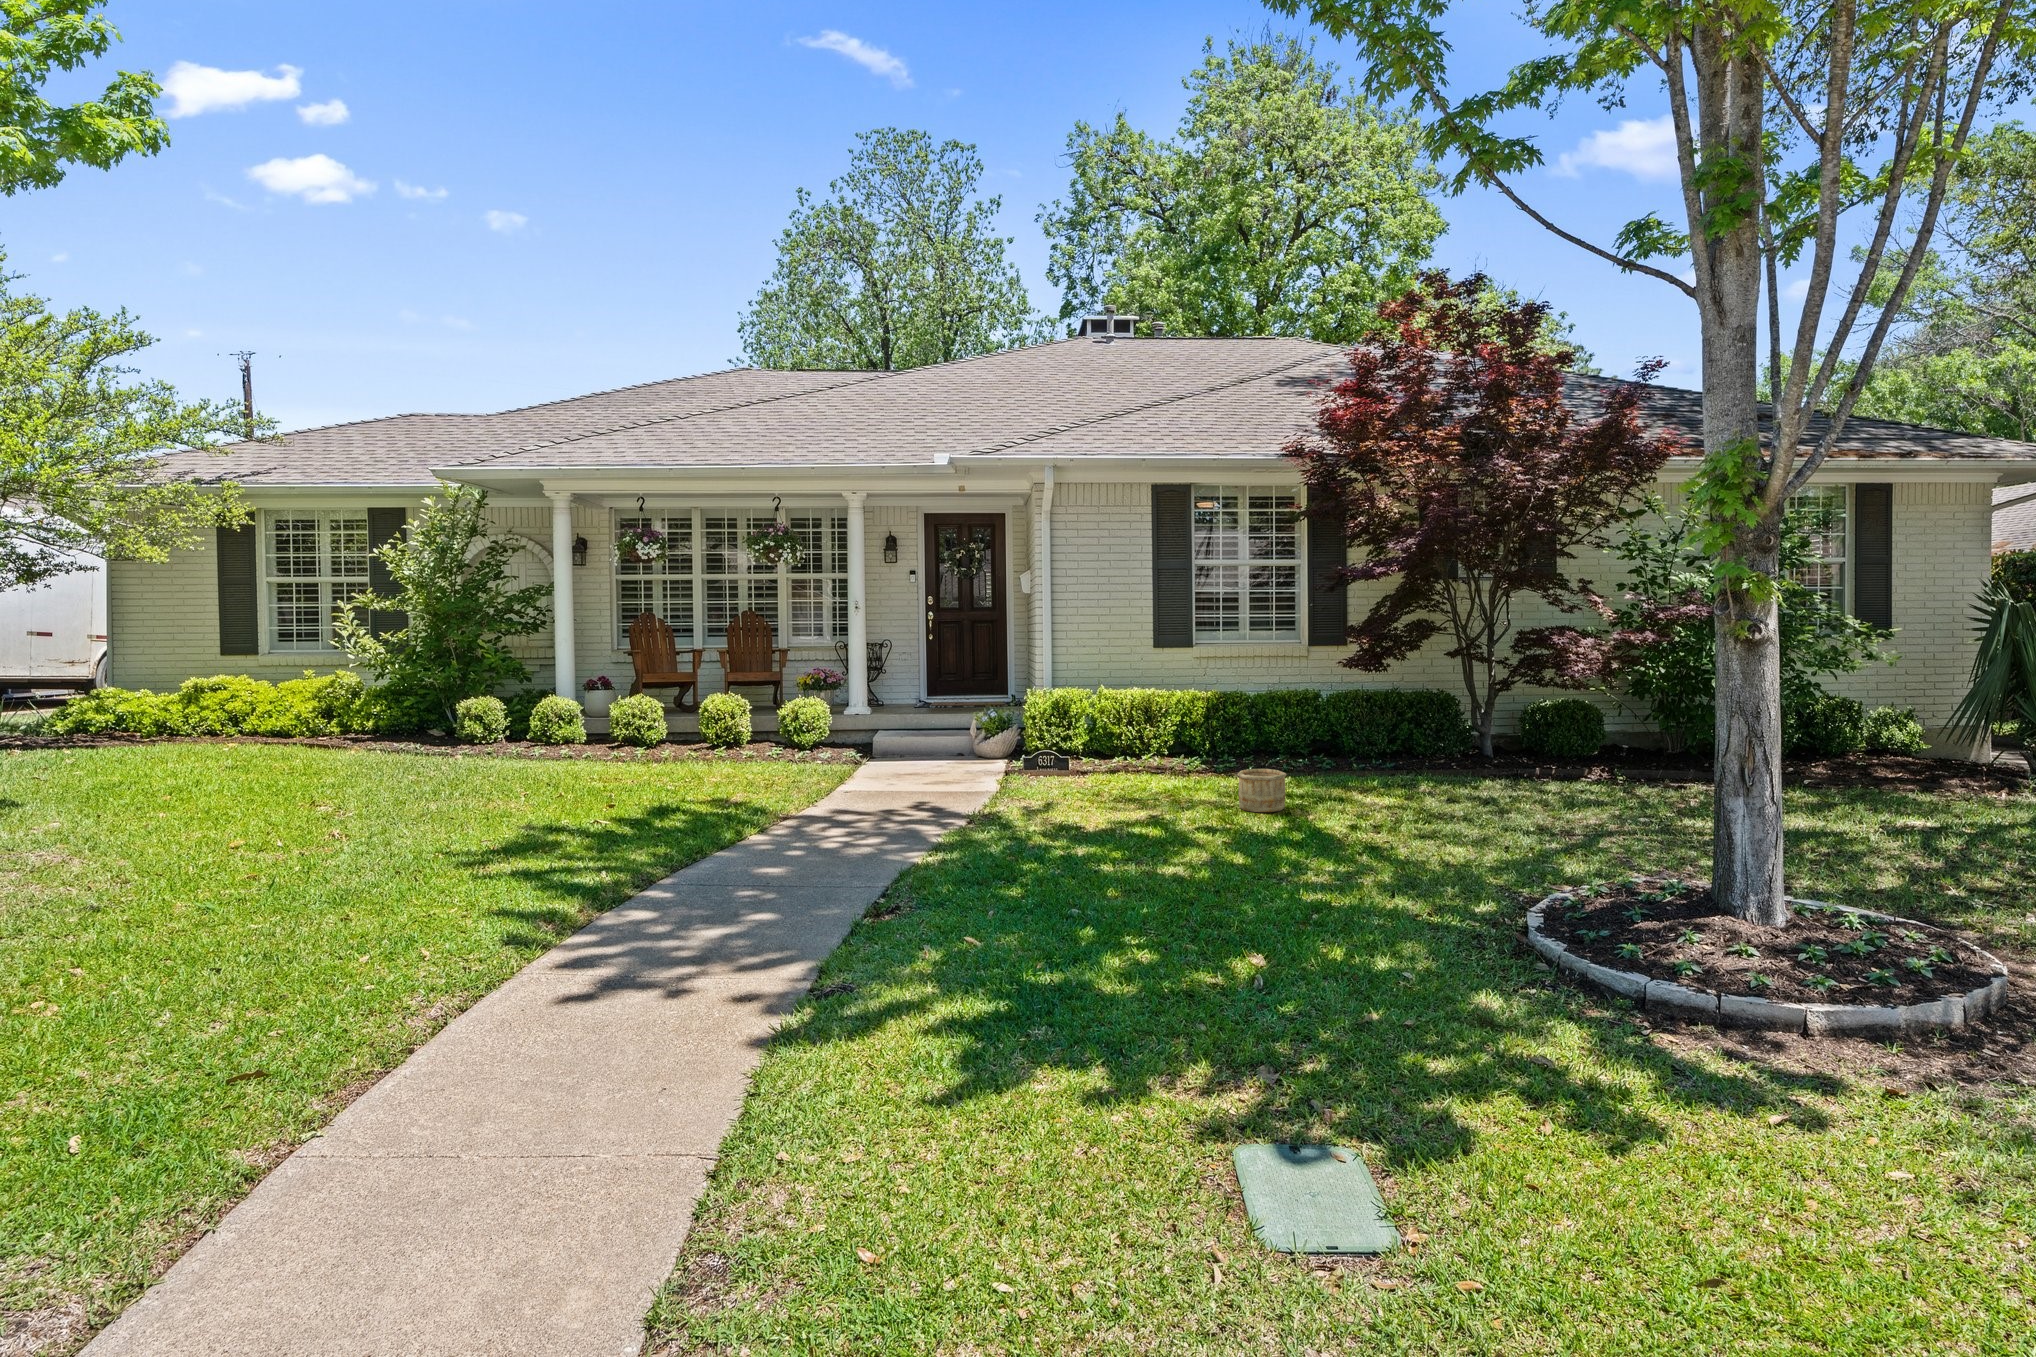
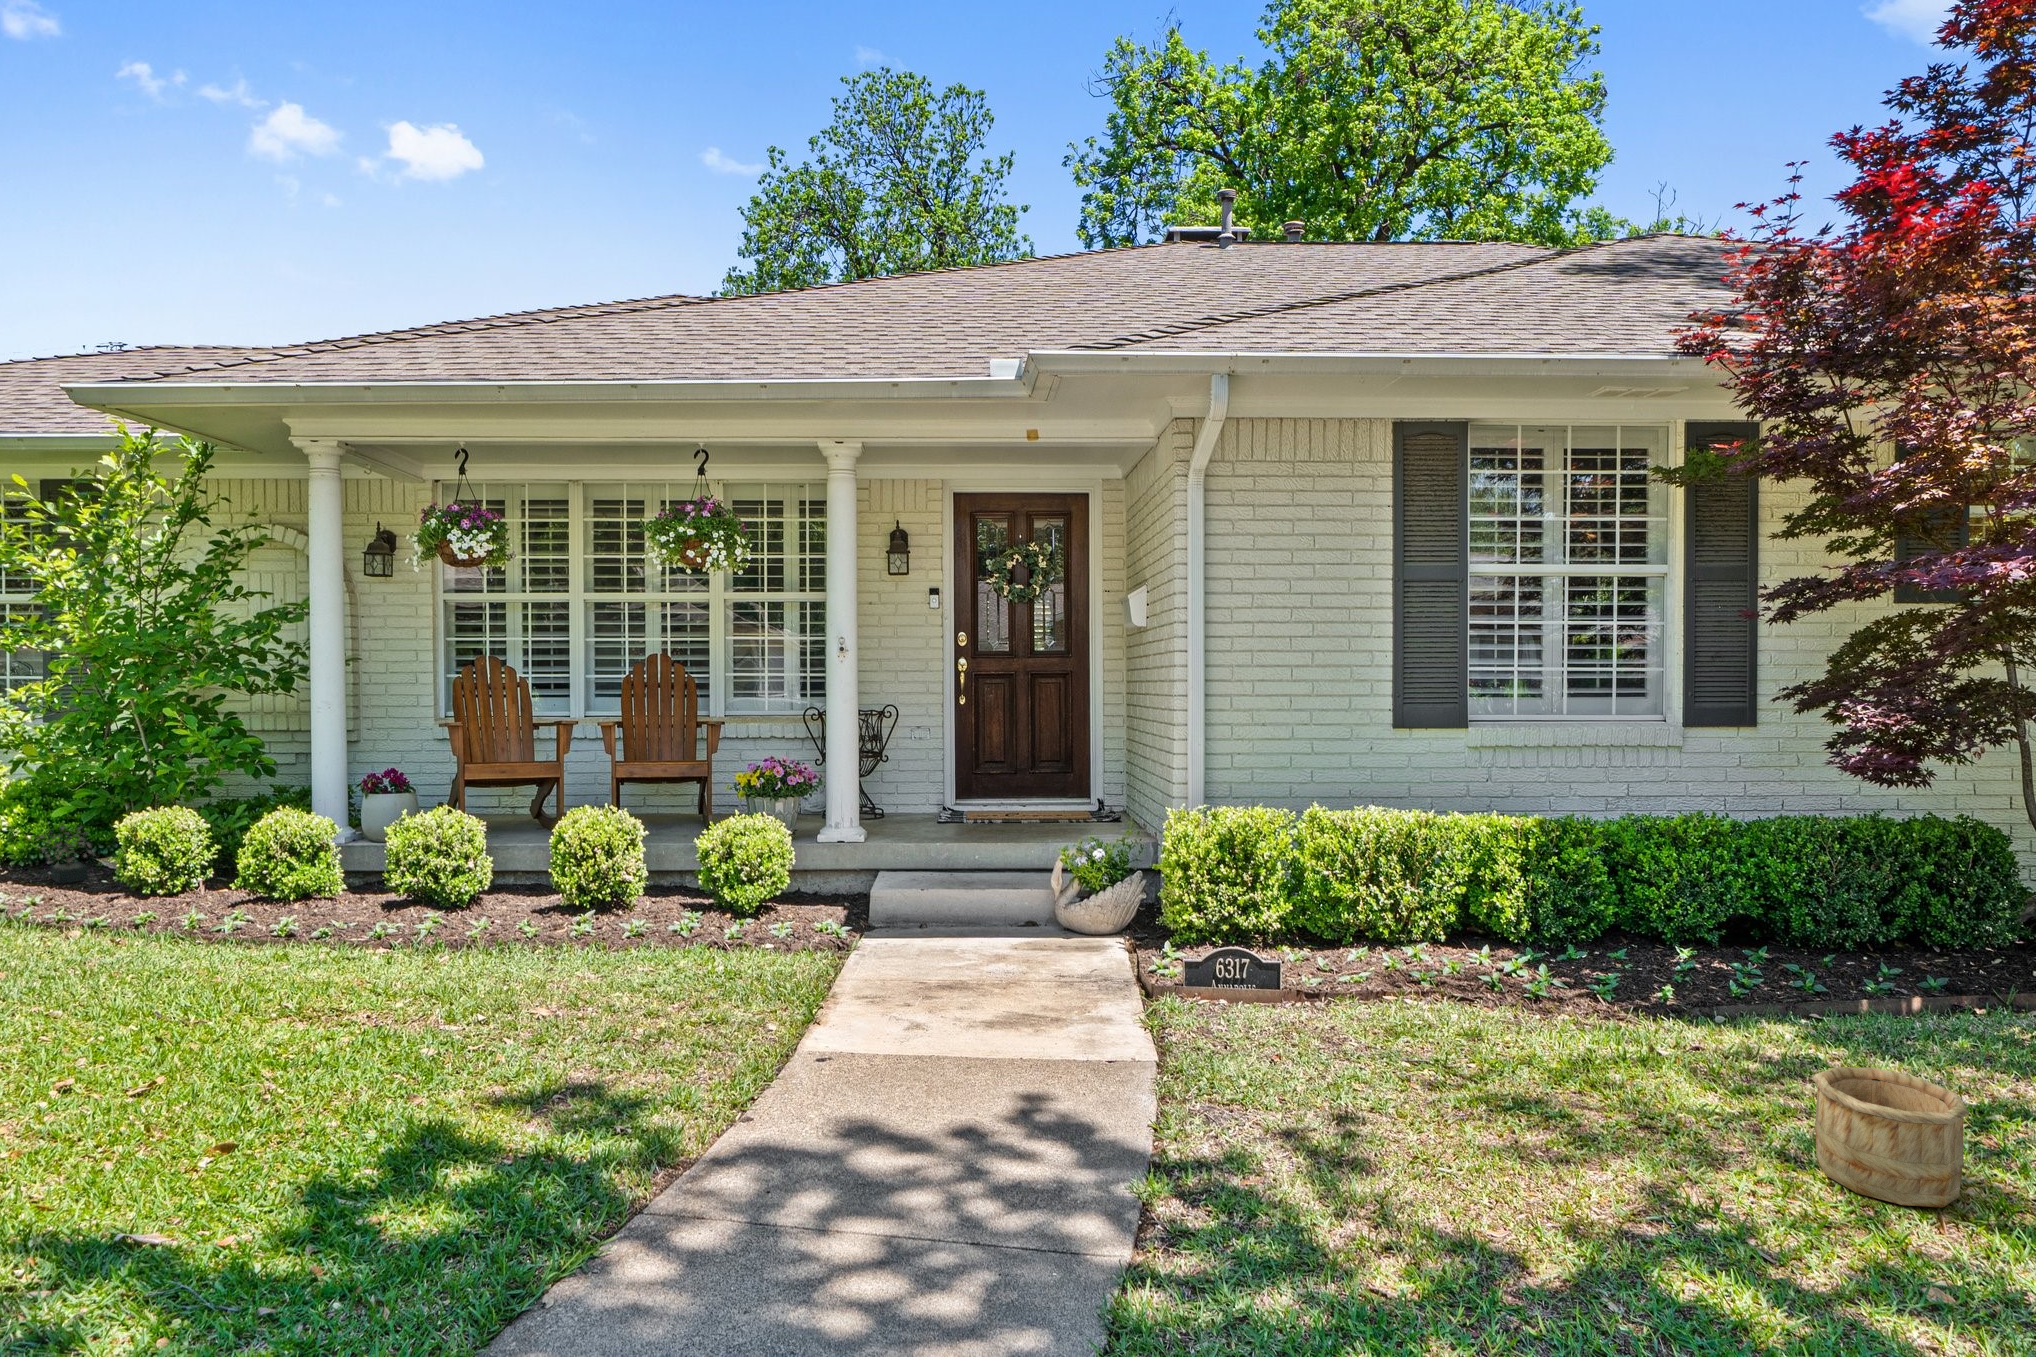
decorative plant: none [410,708,443,739] -> present [38,826,93,884]

